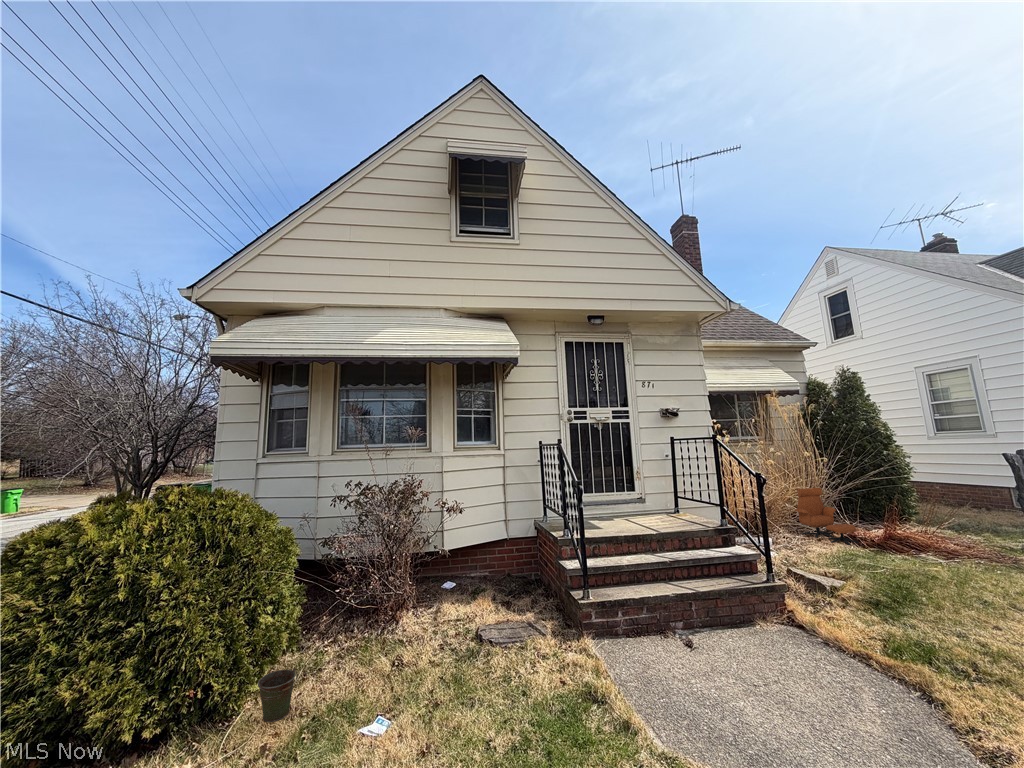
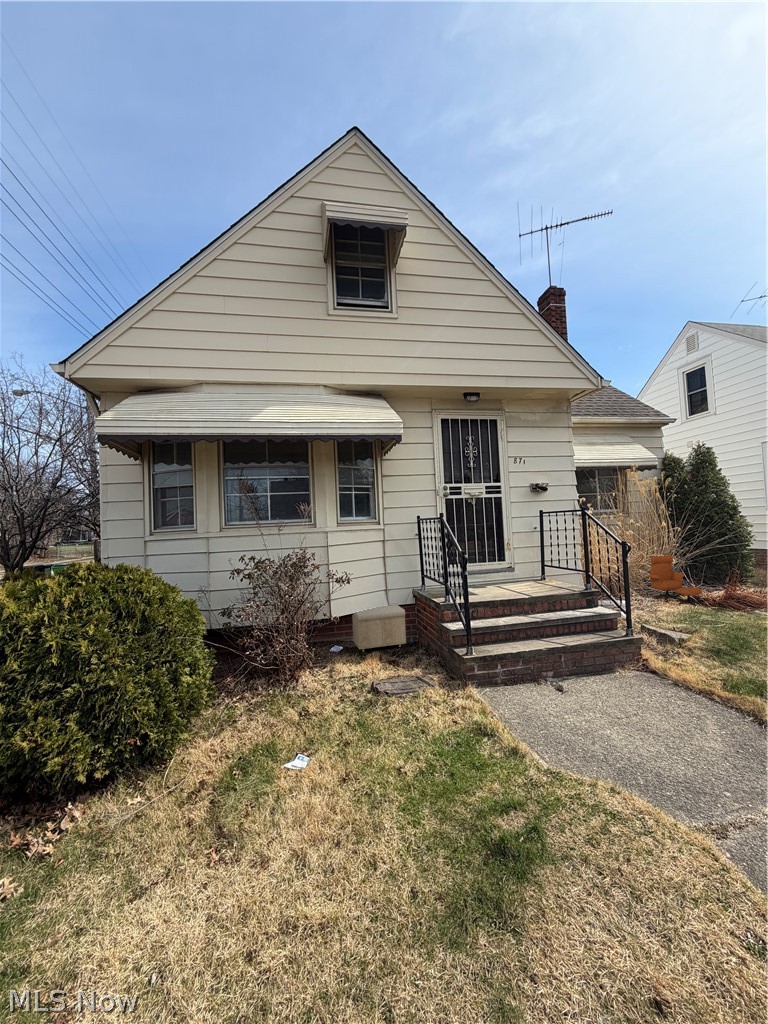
storage bench: none [469,537,526,589] -> present [352,605,406,652]
bucket: present [258,668,298,722] -> none [190,718,224,762]

